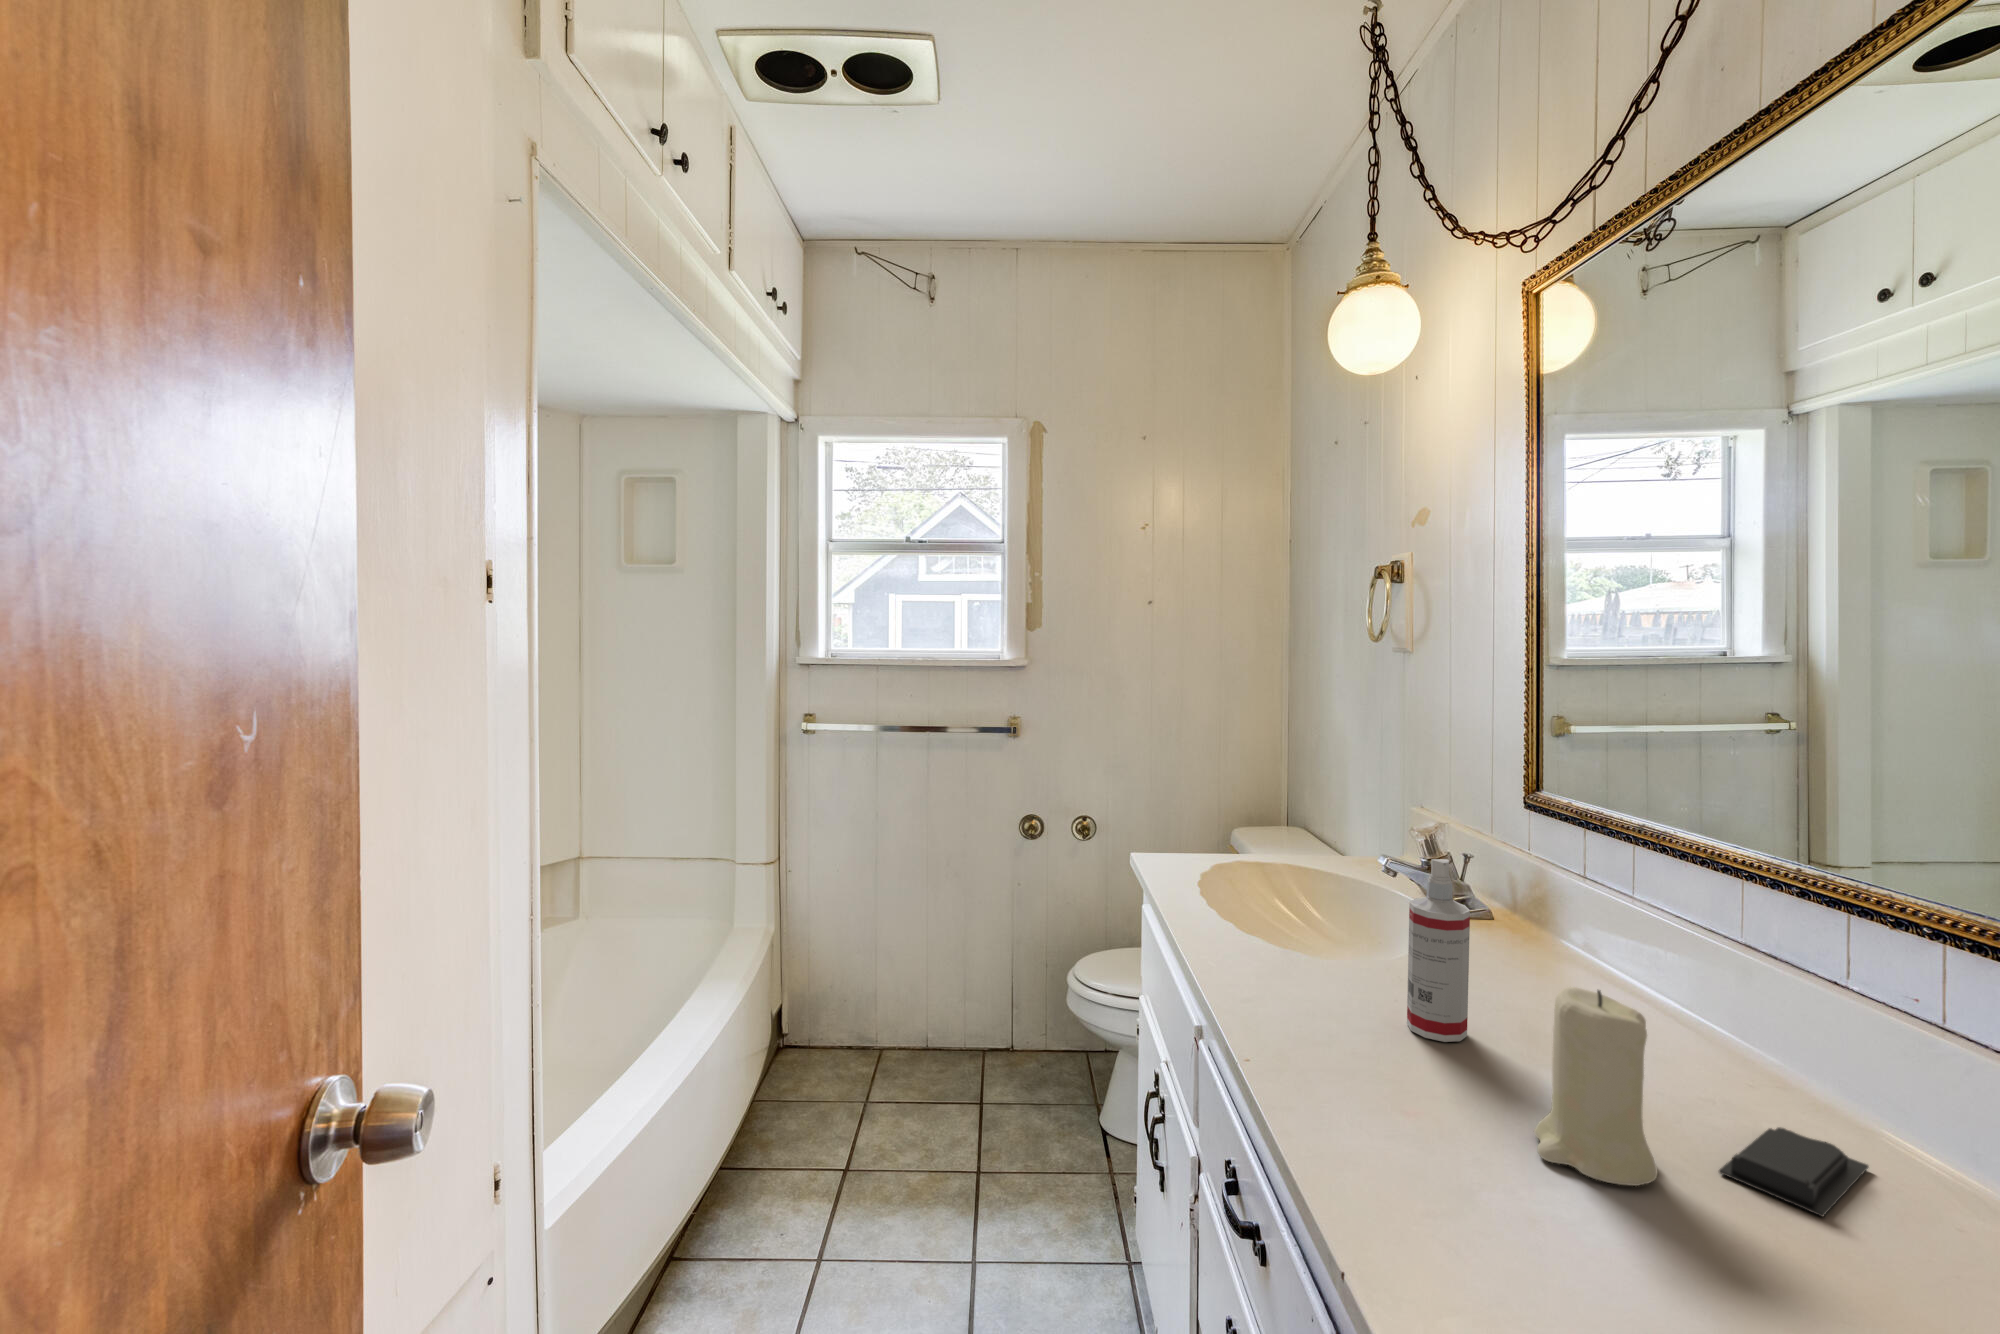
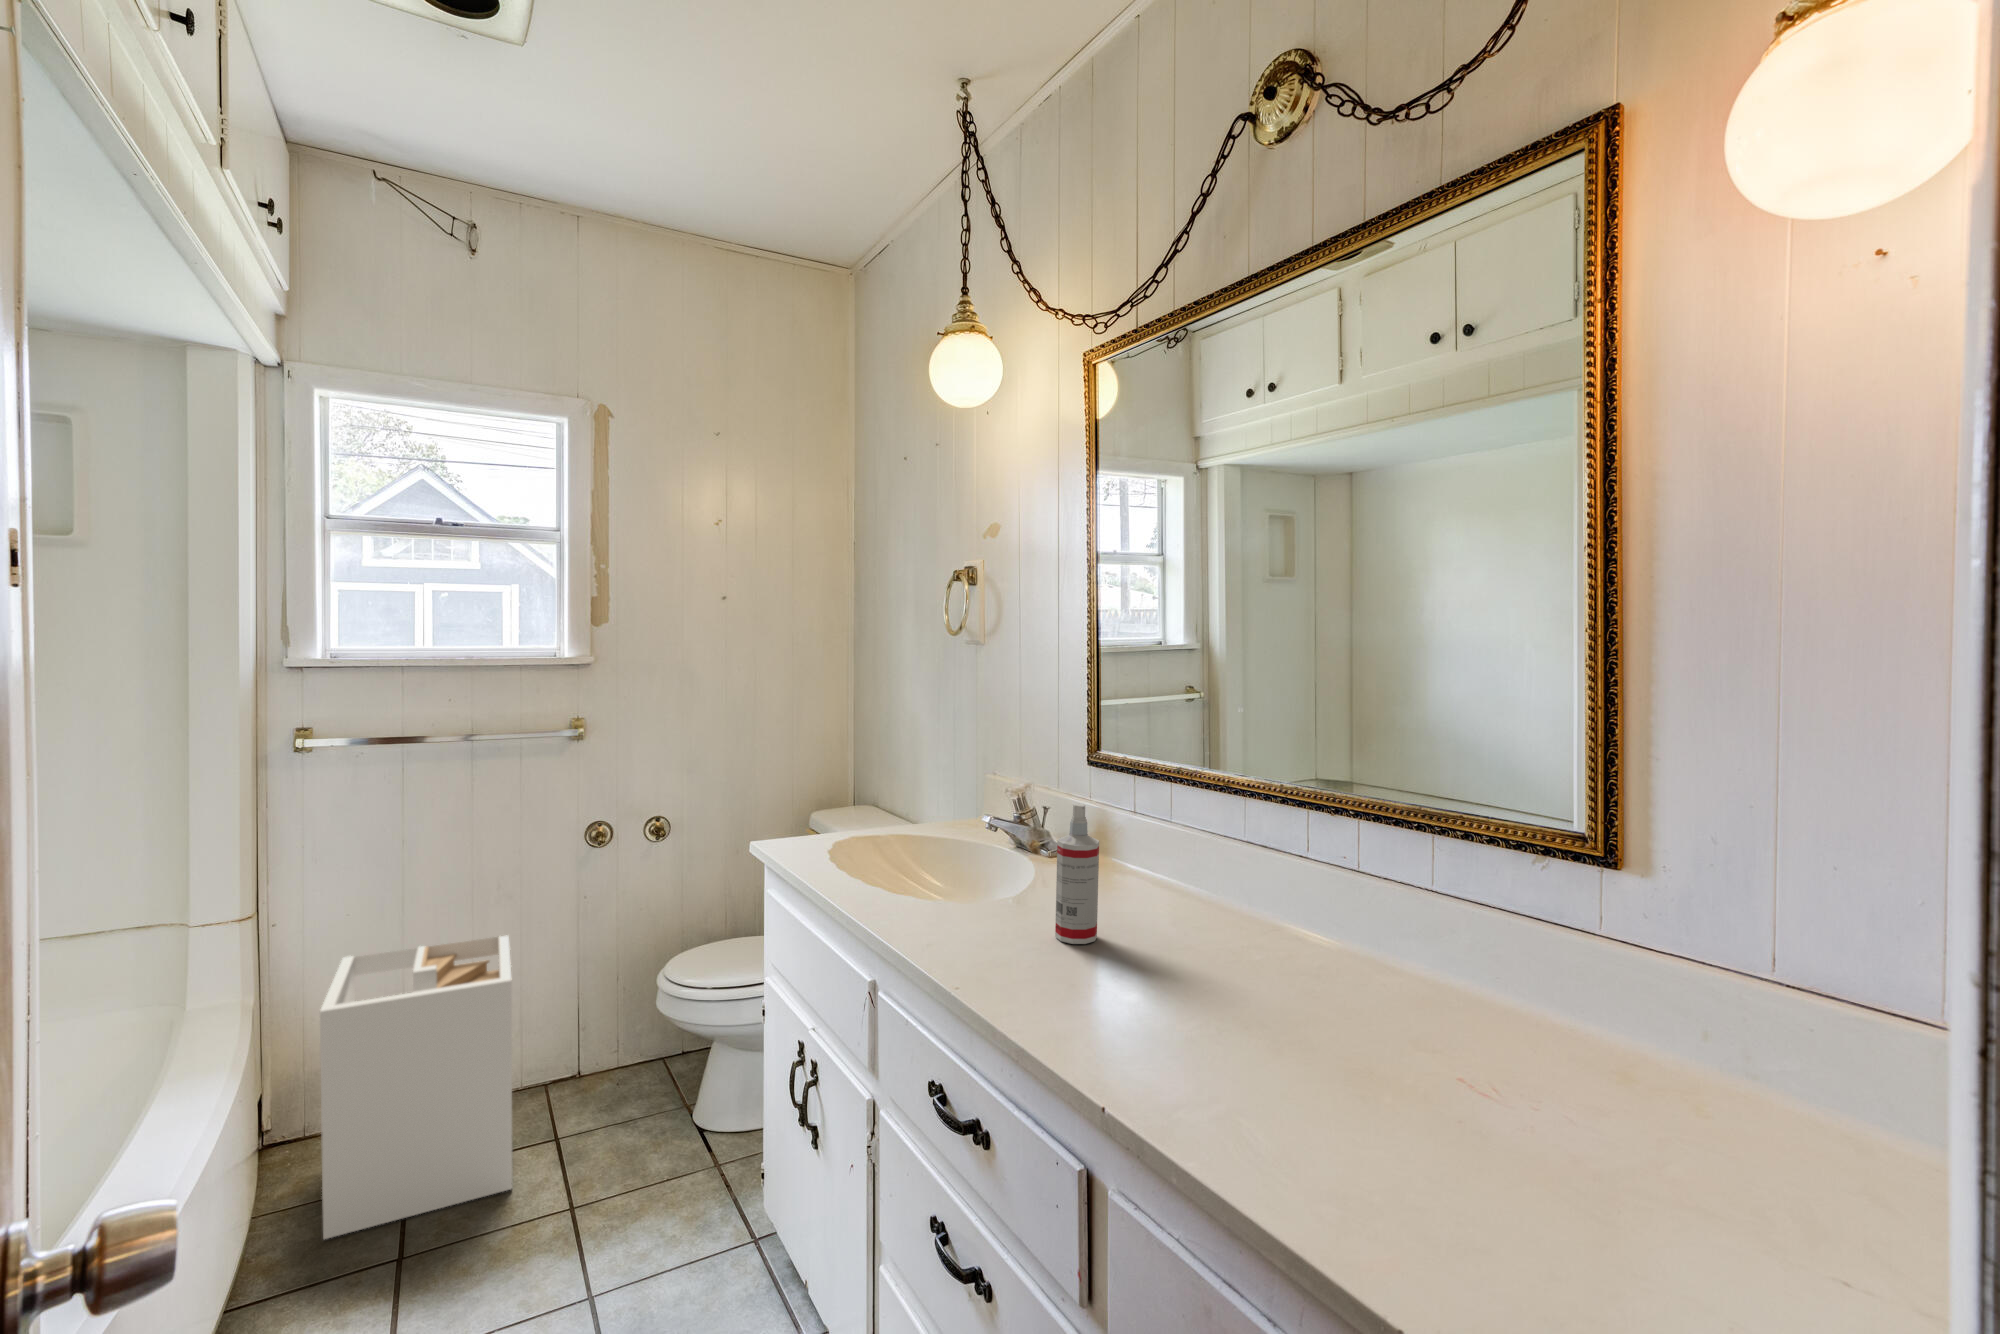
laundry hamper: none [806,909,951,1137] -> present [320,936,513,1240]
candle: present [1534,987,1657,1186] -> none [1166,878,1240,1007]
soap bar: present [1719,1127,1869,1217] -> none [1265,951,1327,996]

